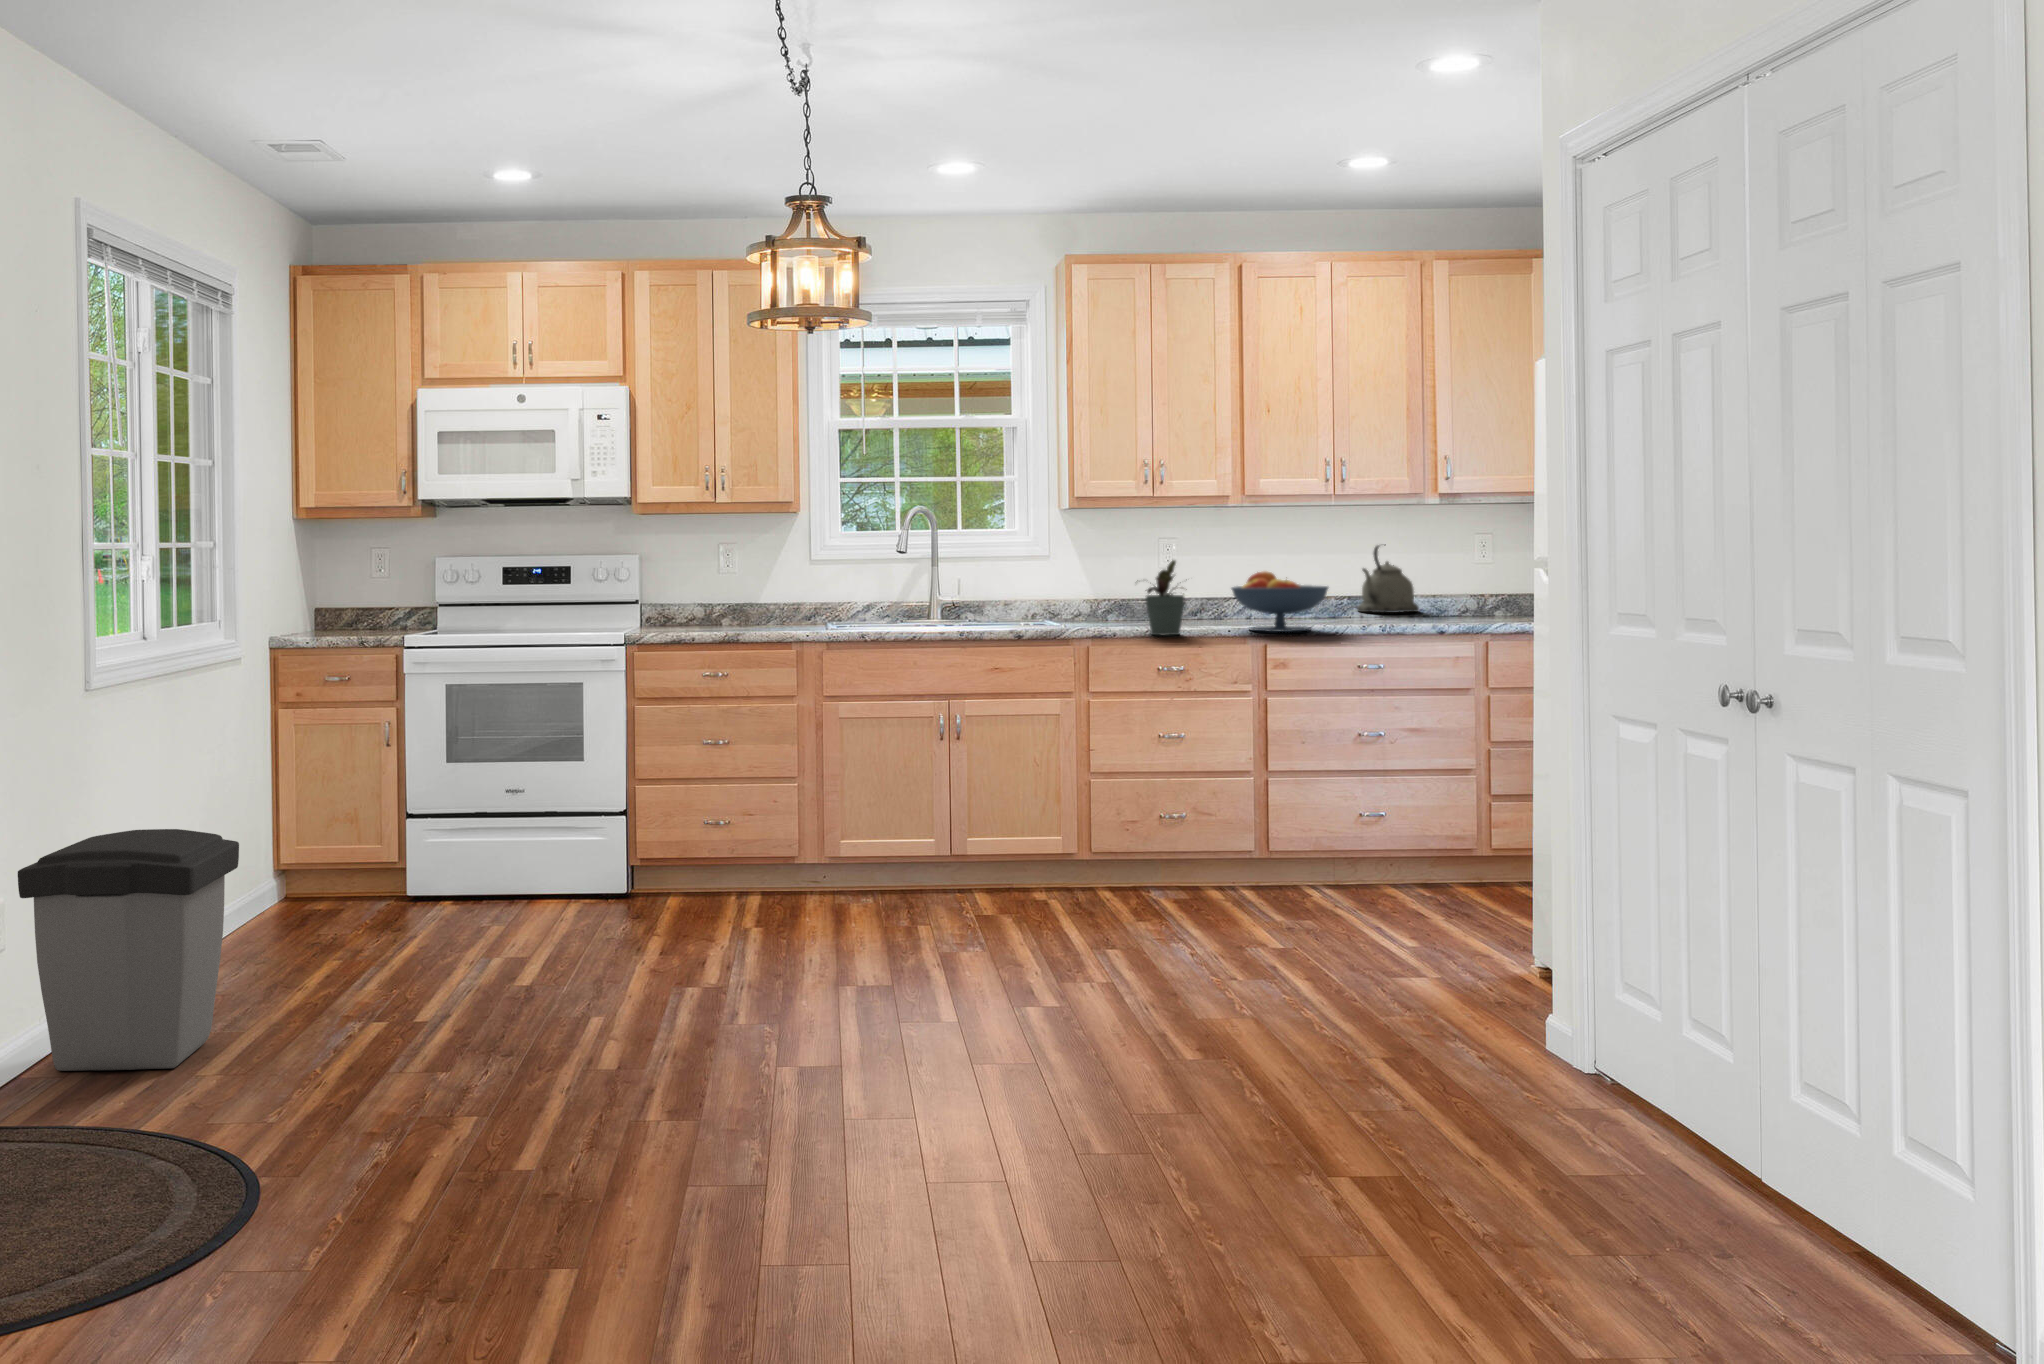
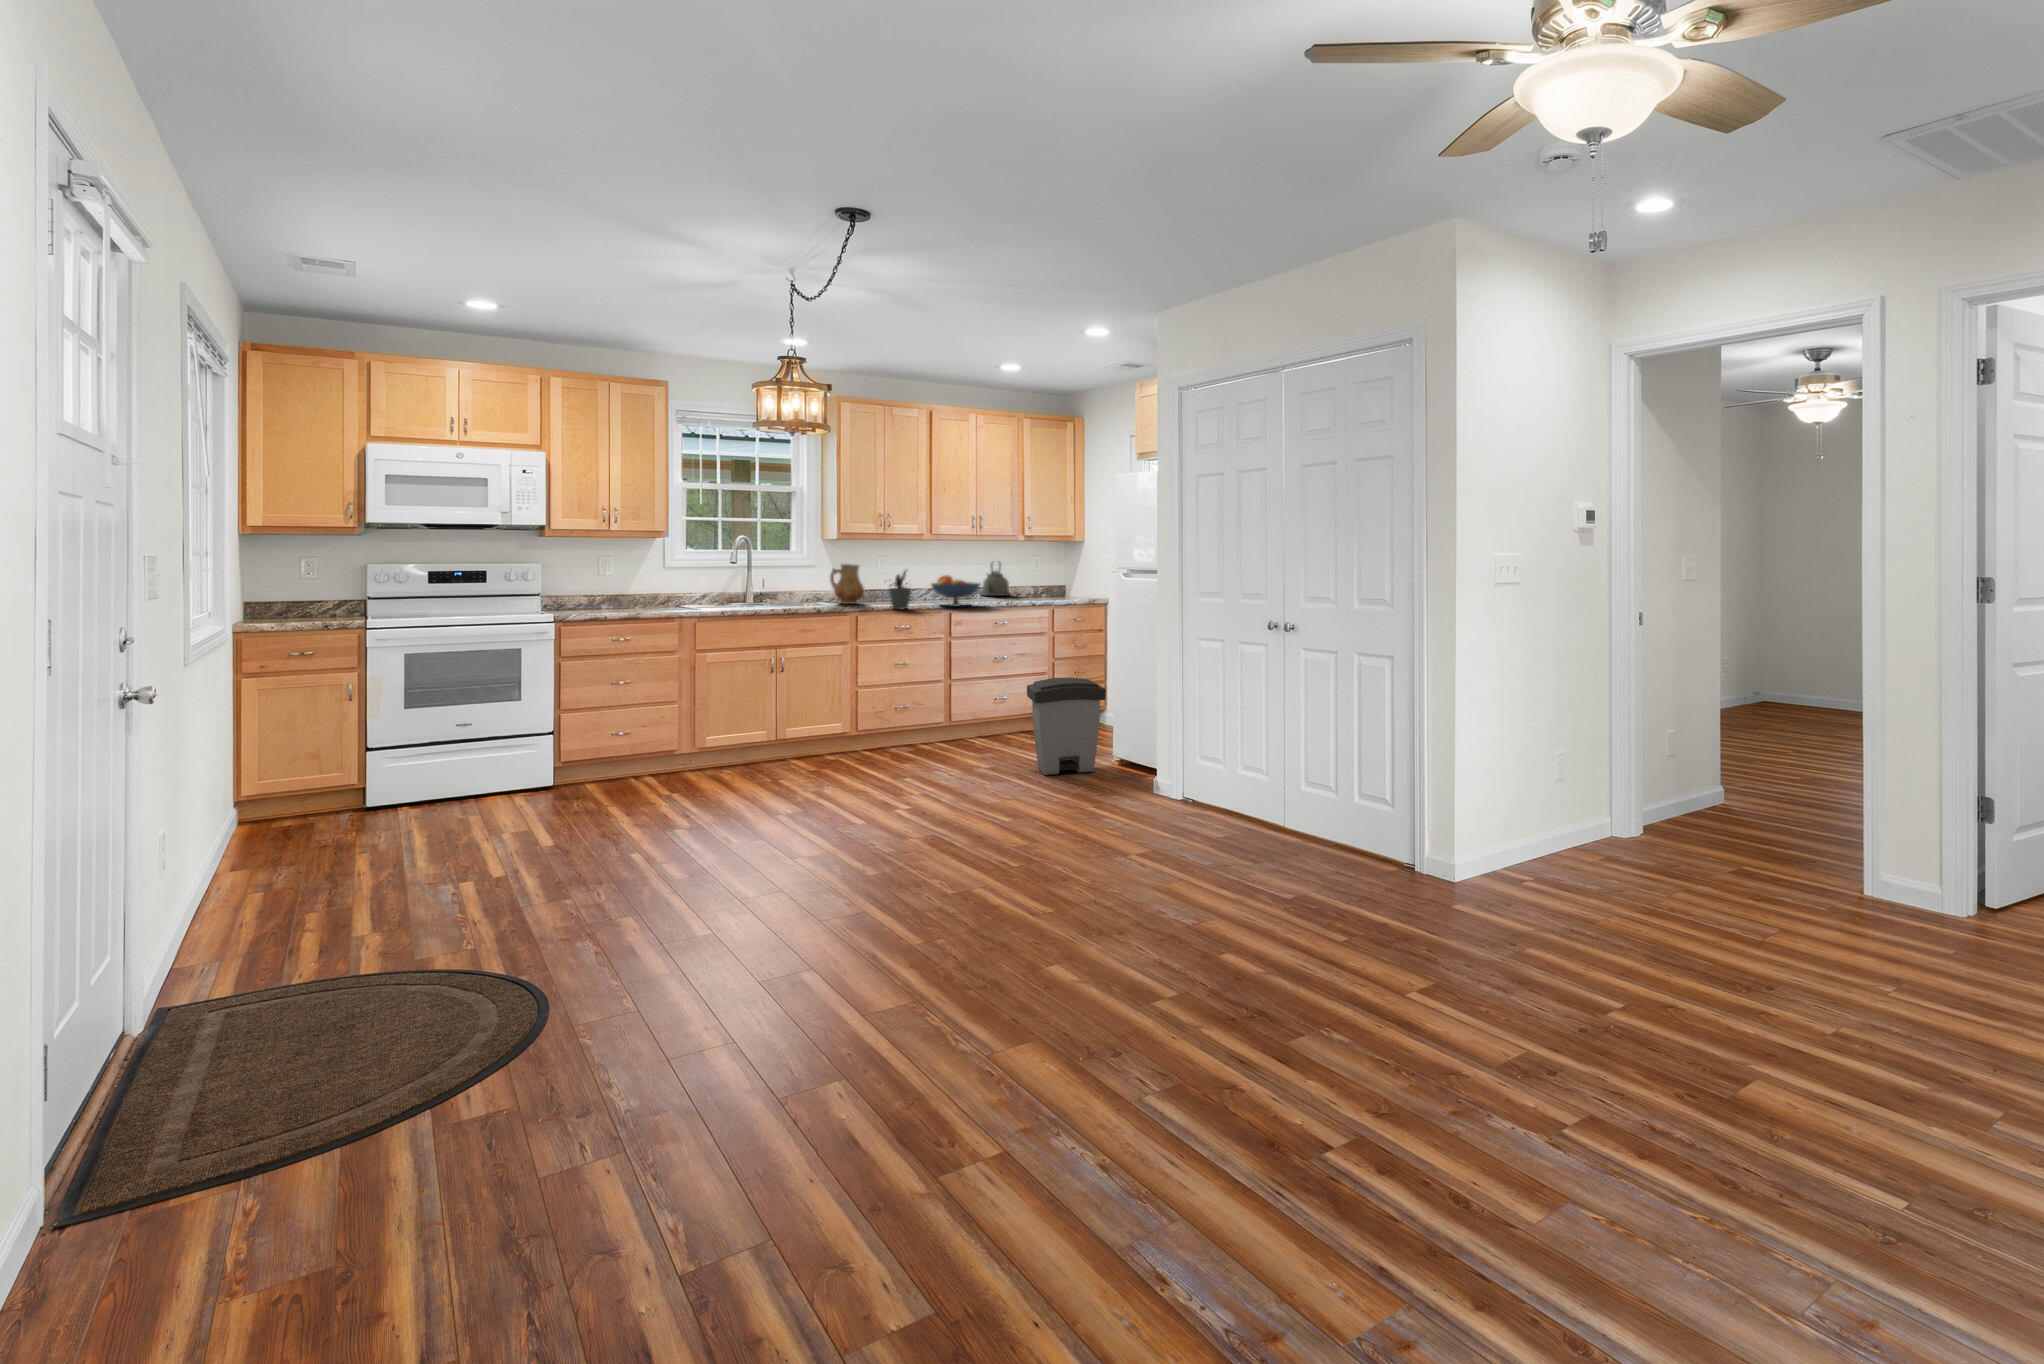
ceramic pitcher: none [1058,552,1116,623] -> present [830,564,864,604]
trash can: present [18,829,239,1071] -> present [1027,678,1106,775]

